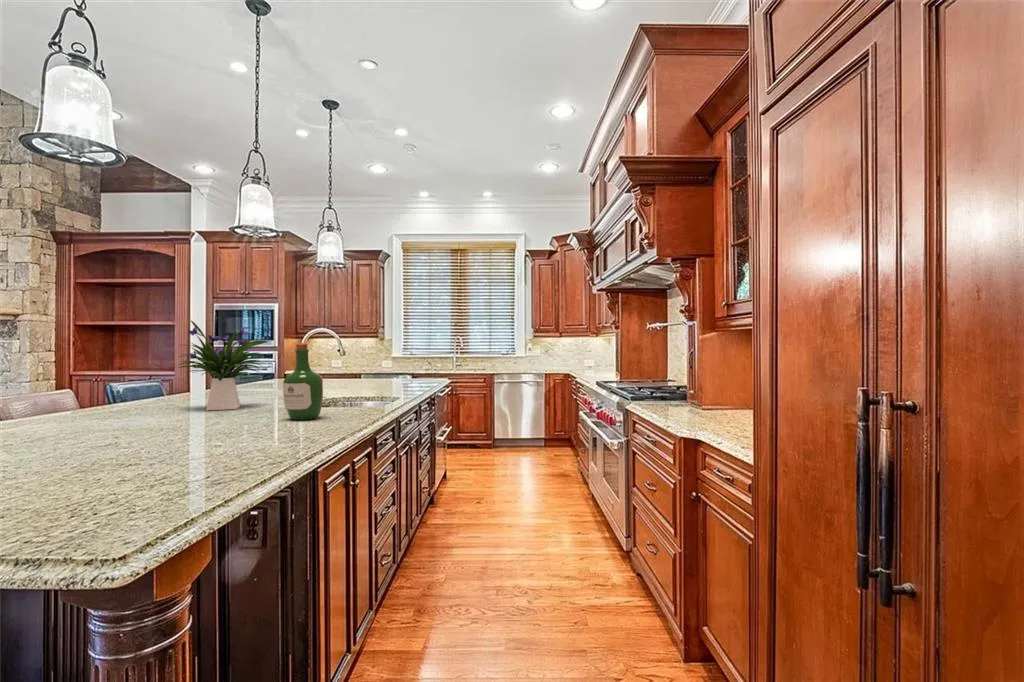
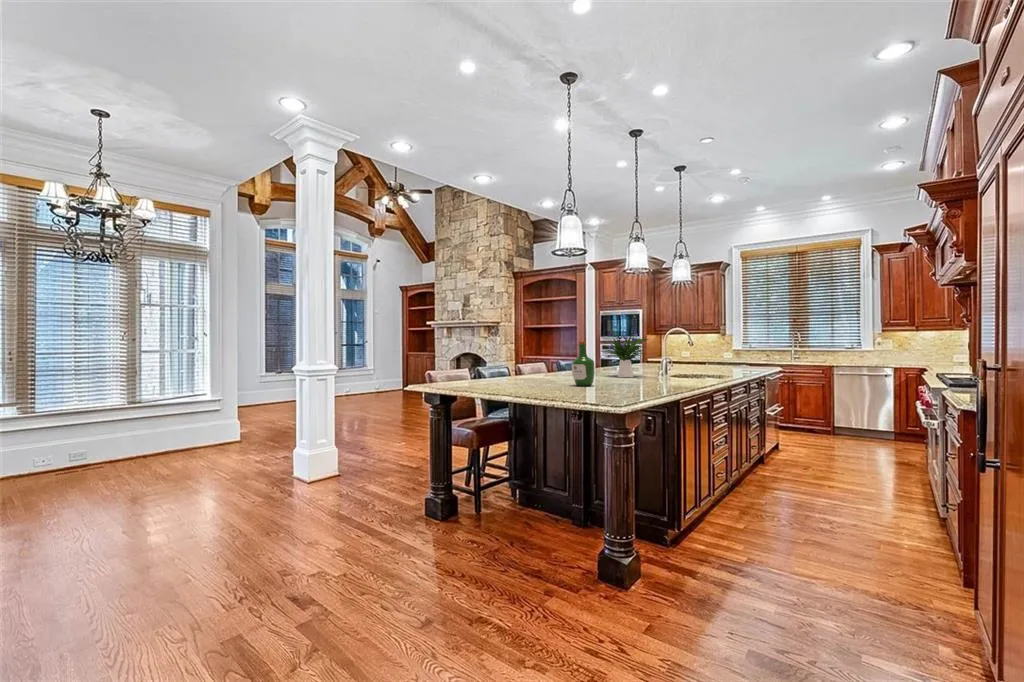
wine bottle: present [283,343,323,420] -> present [572,340,595,386]

